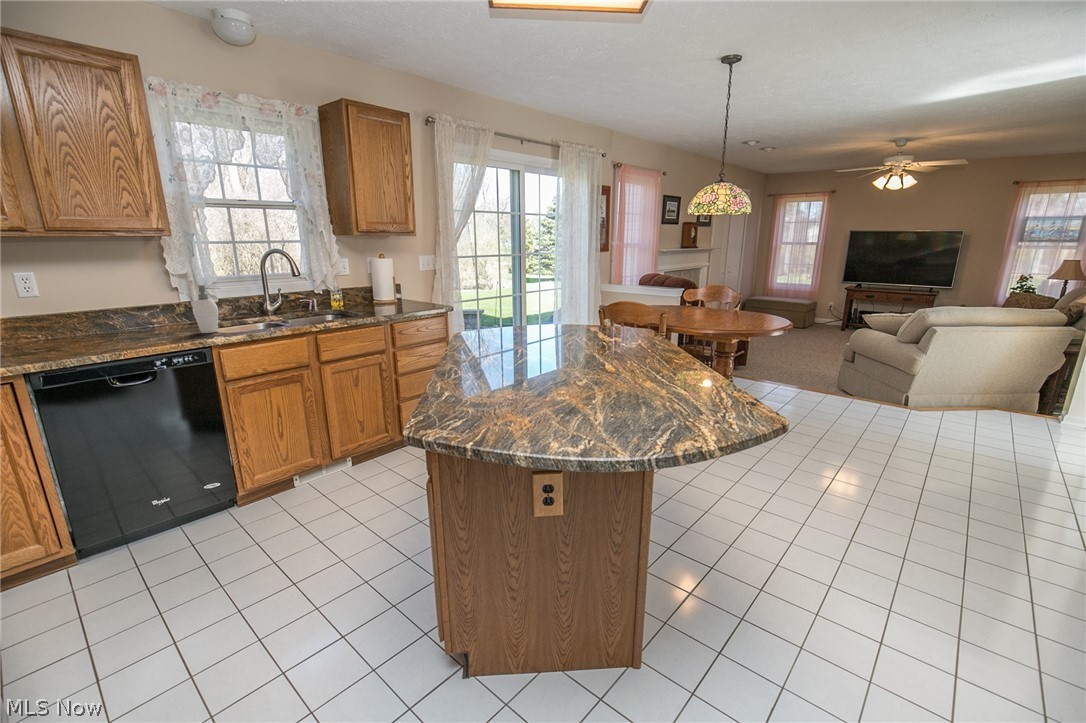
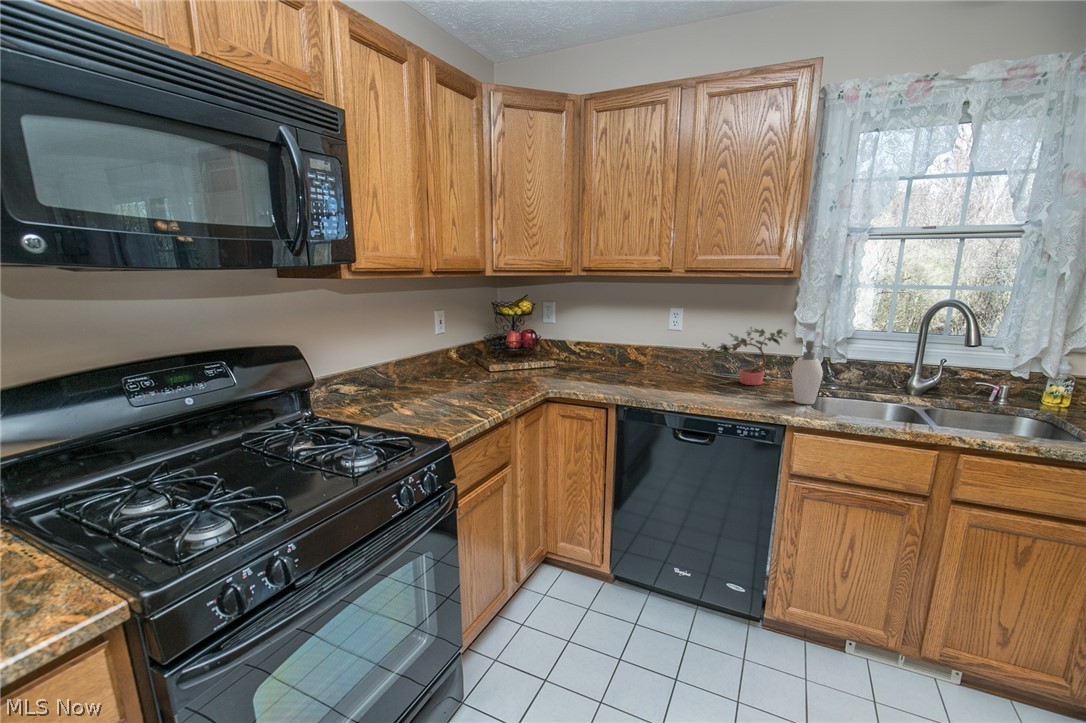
potted plant: none [78,282,171,338] -> present [700,327,788,385]

